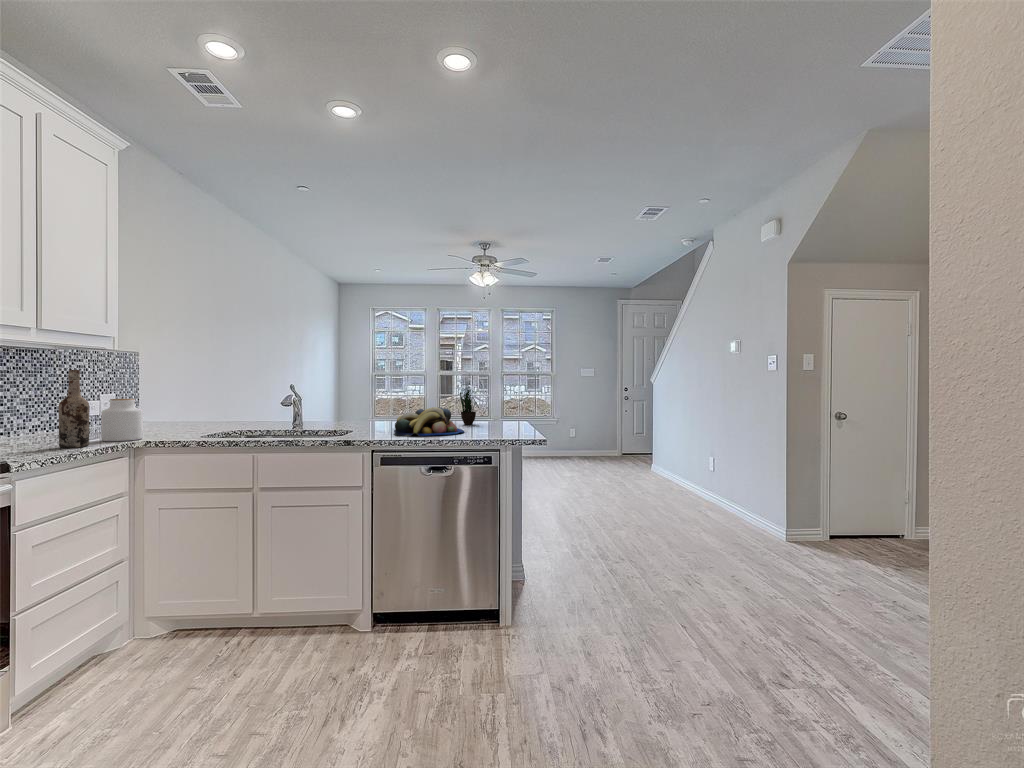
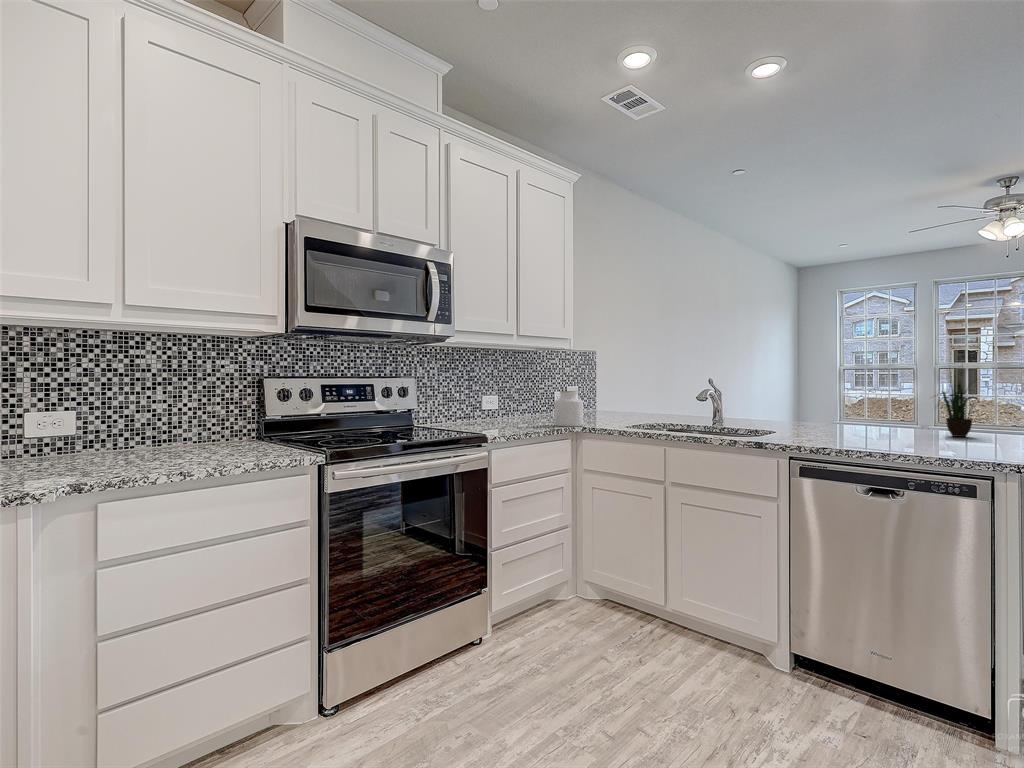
wine bottle: present [59,370,90,448] -> none [523,367,542,429]
fruit bowl: present [394,407,464,436] -> none [821,409,935,448]

